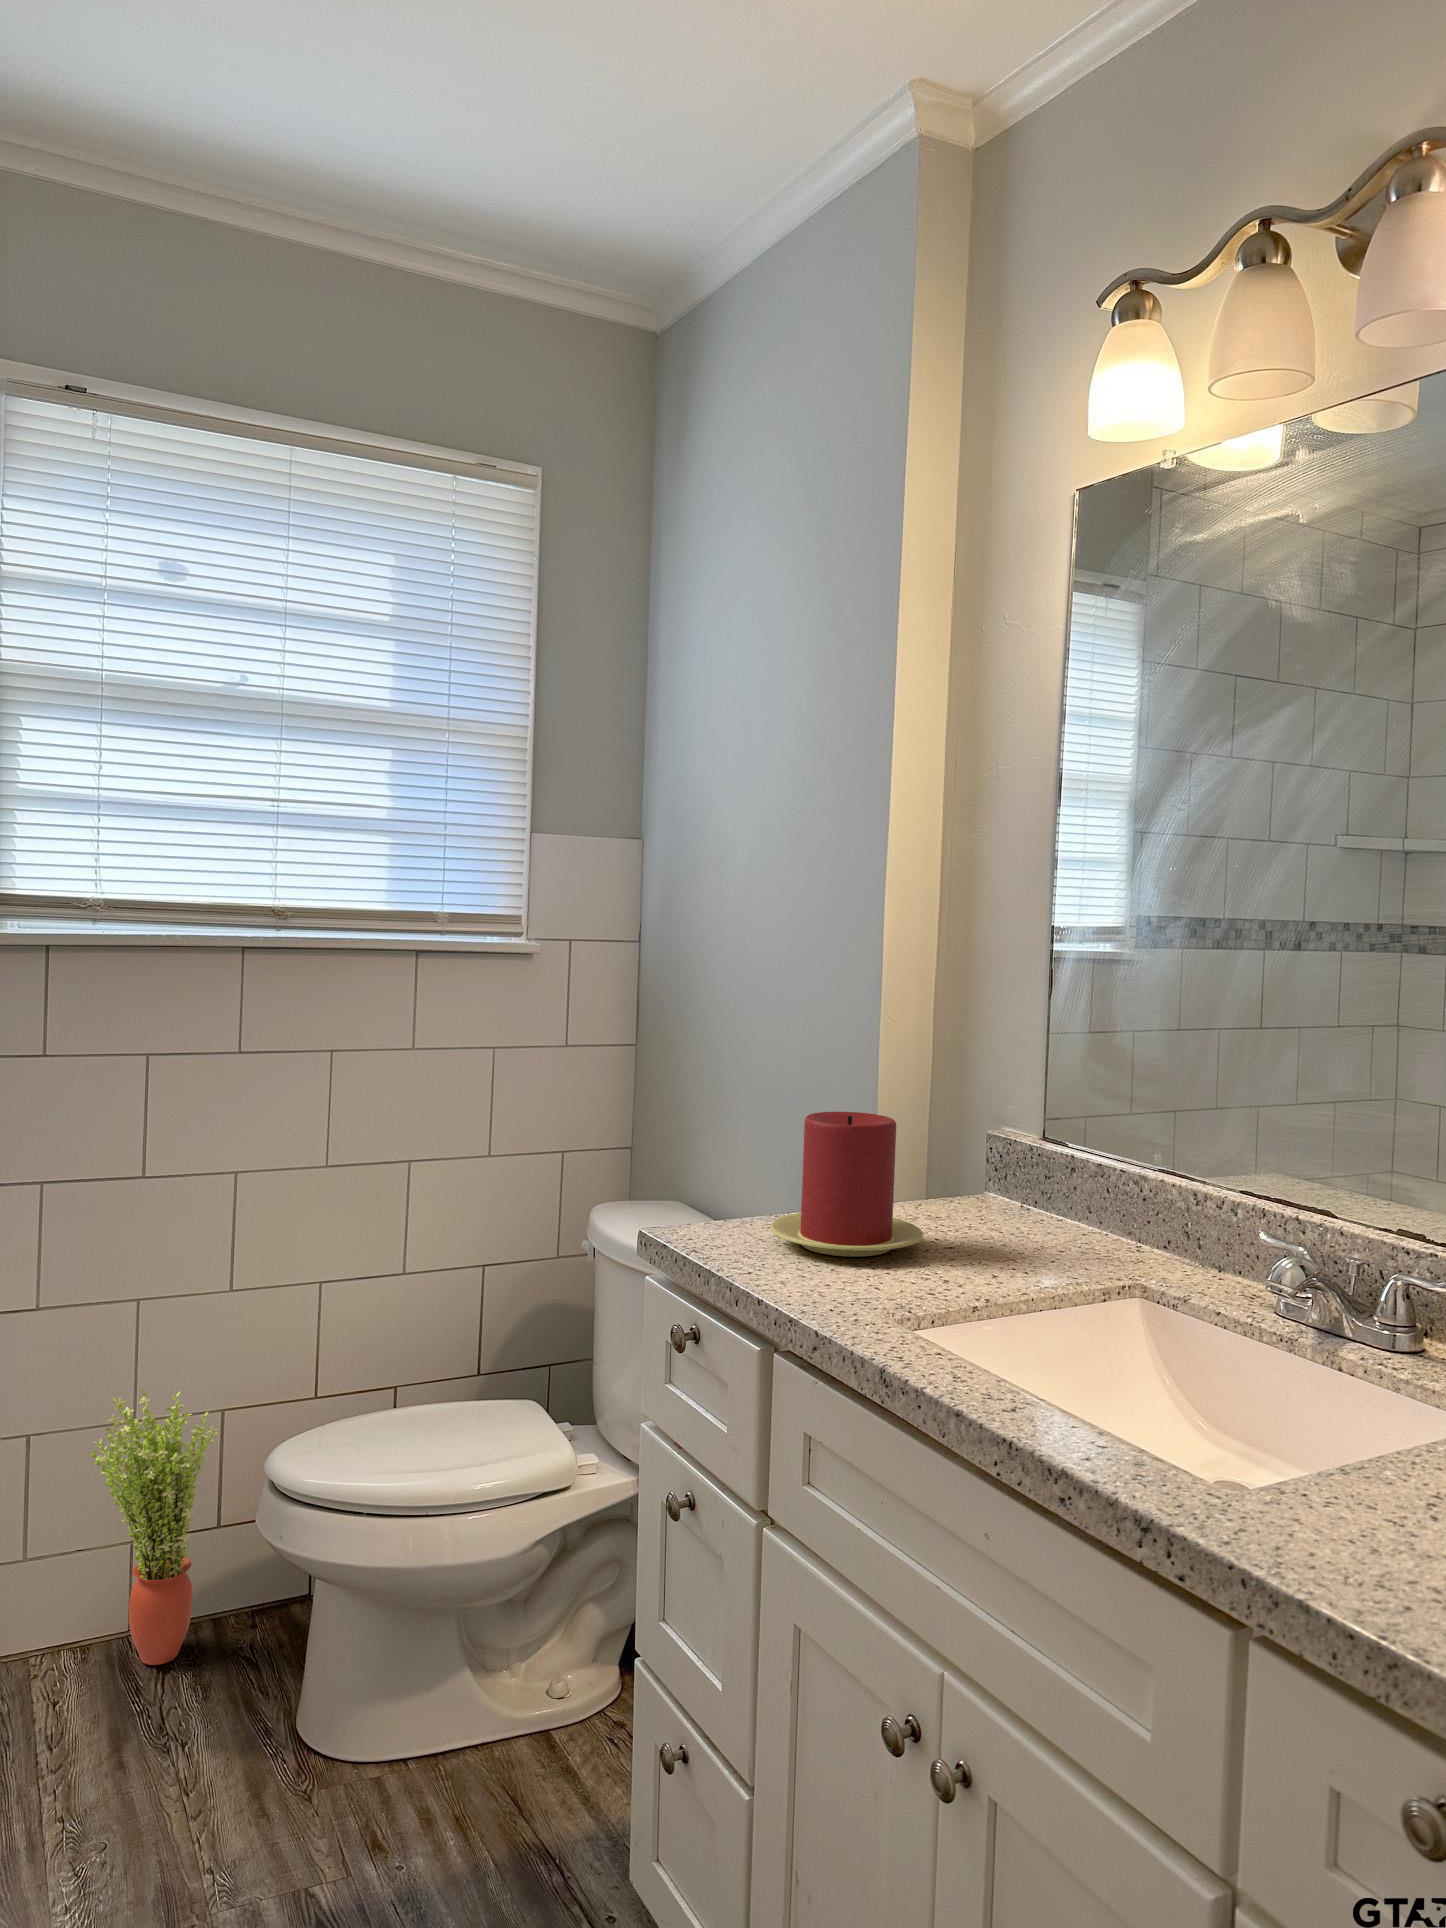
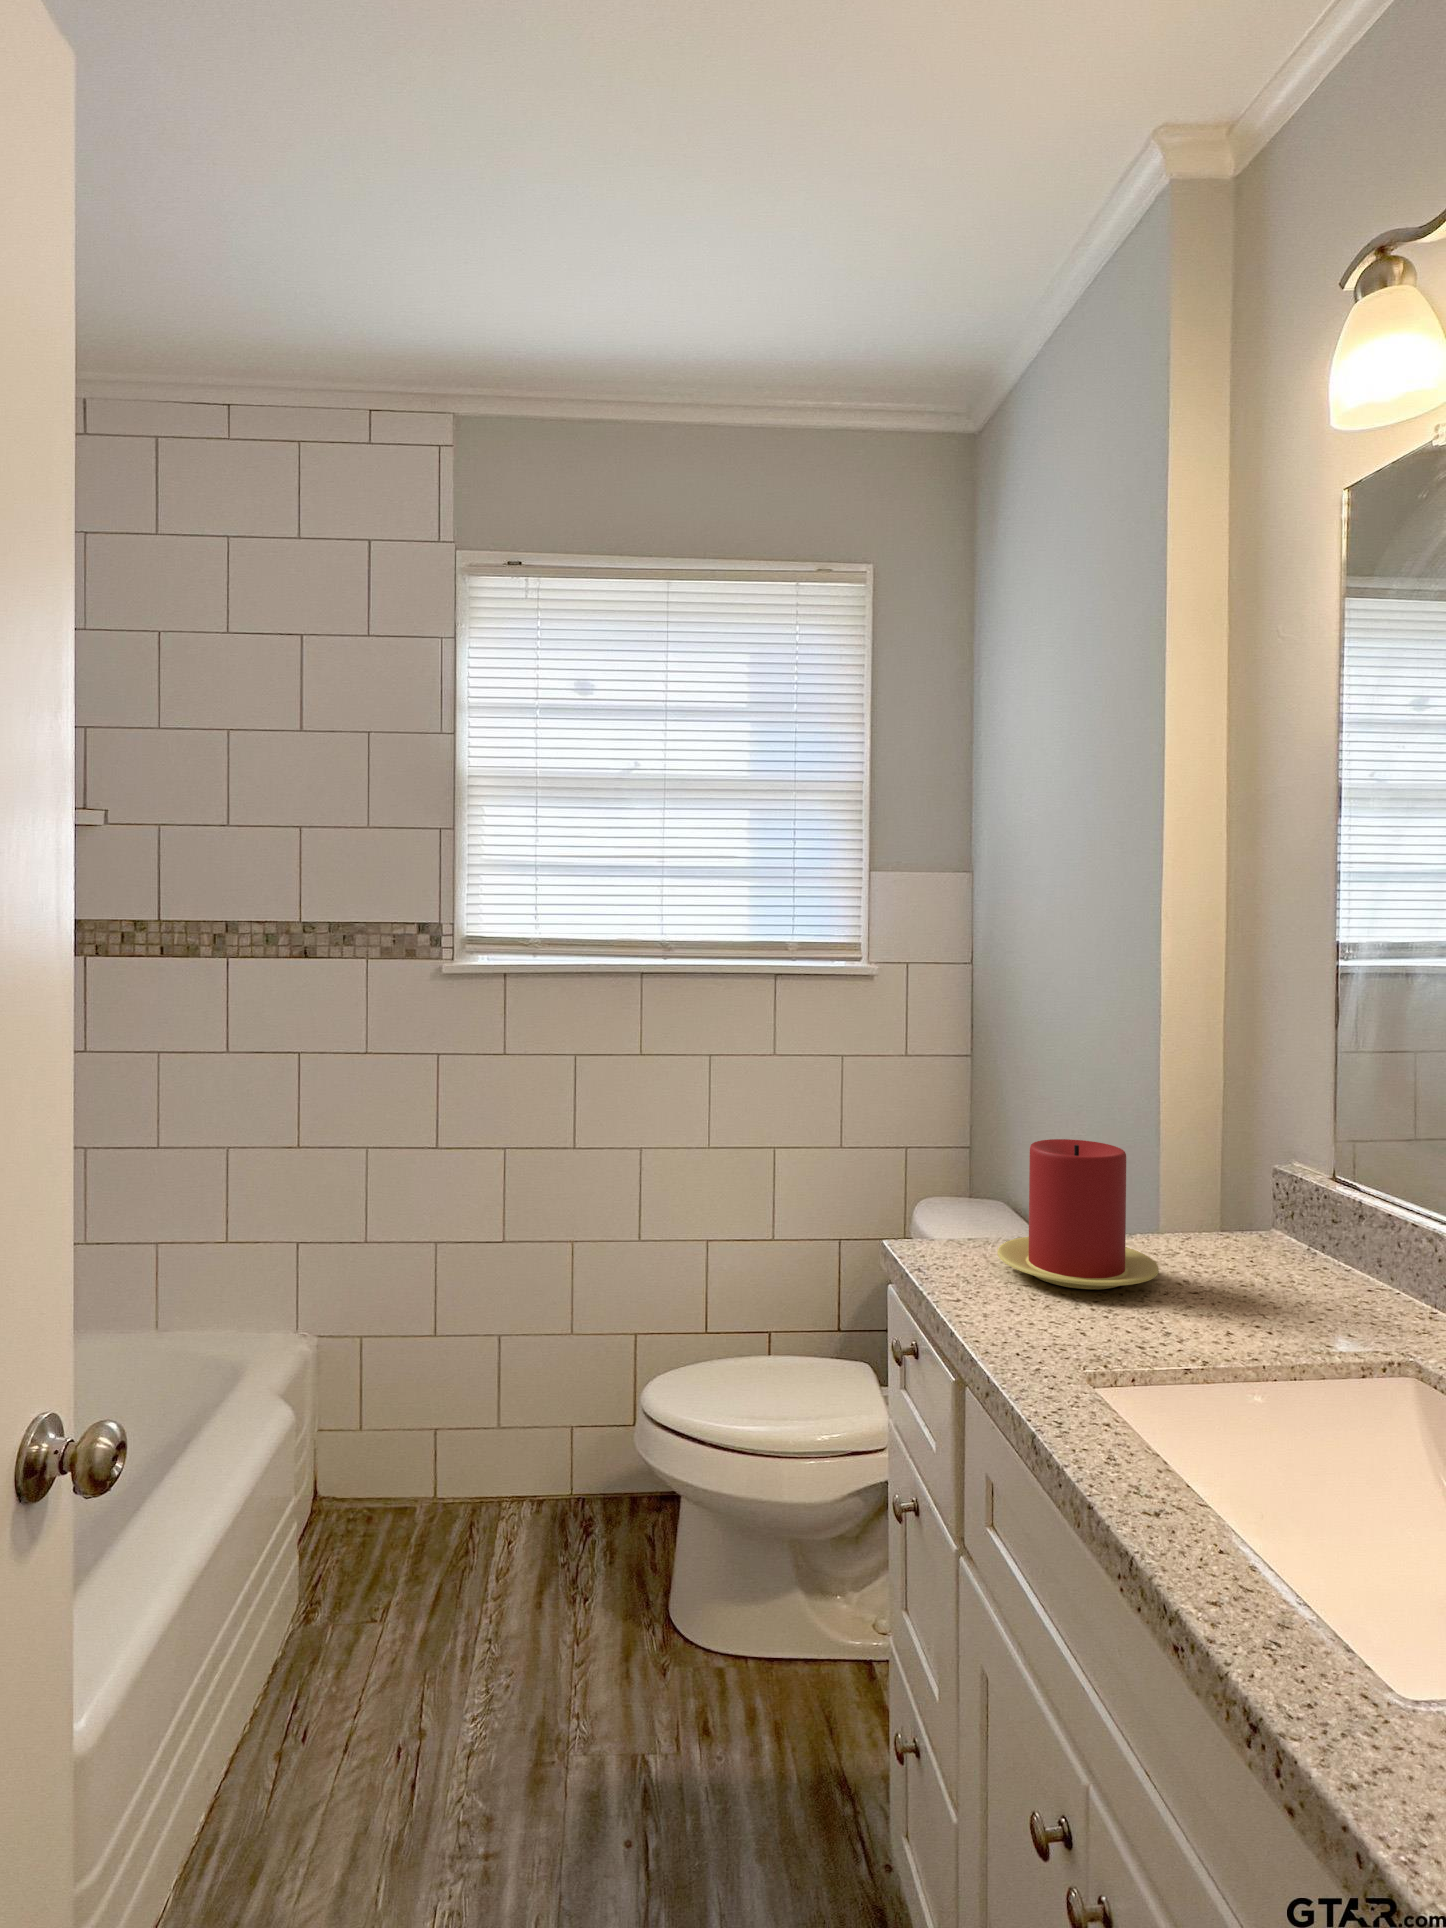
potted plant: present [90,1390,219,1665] -> none [538,1314,627,1528]

